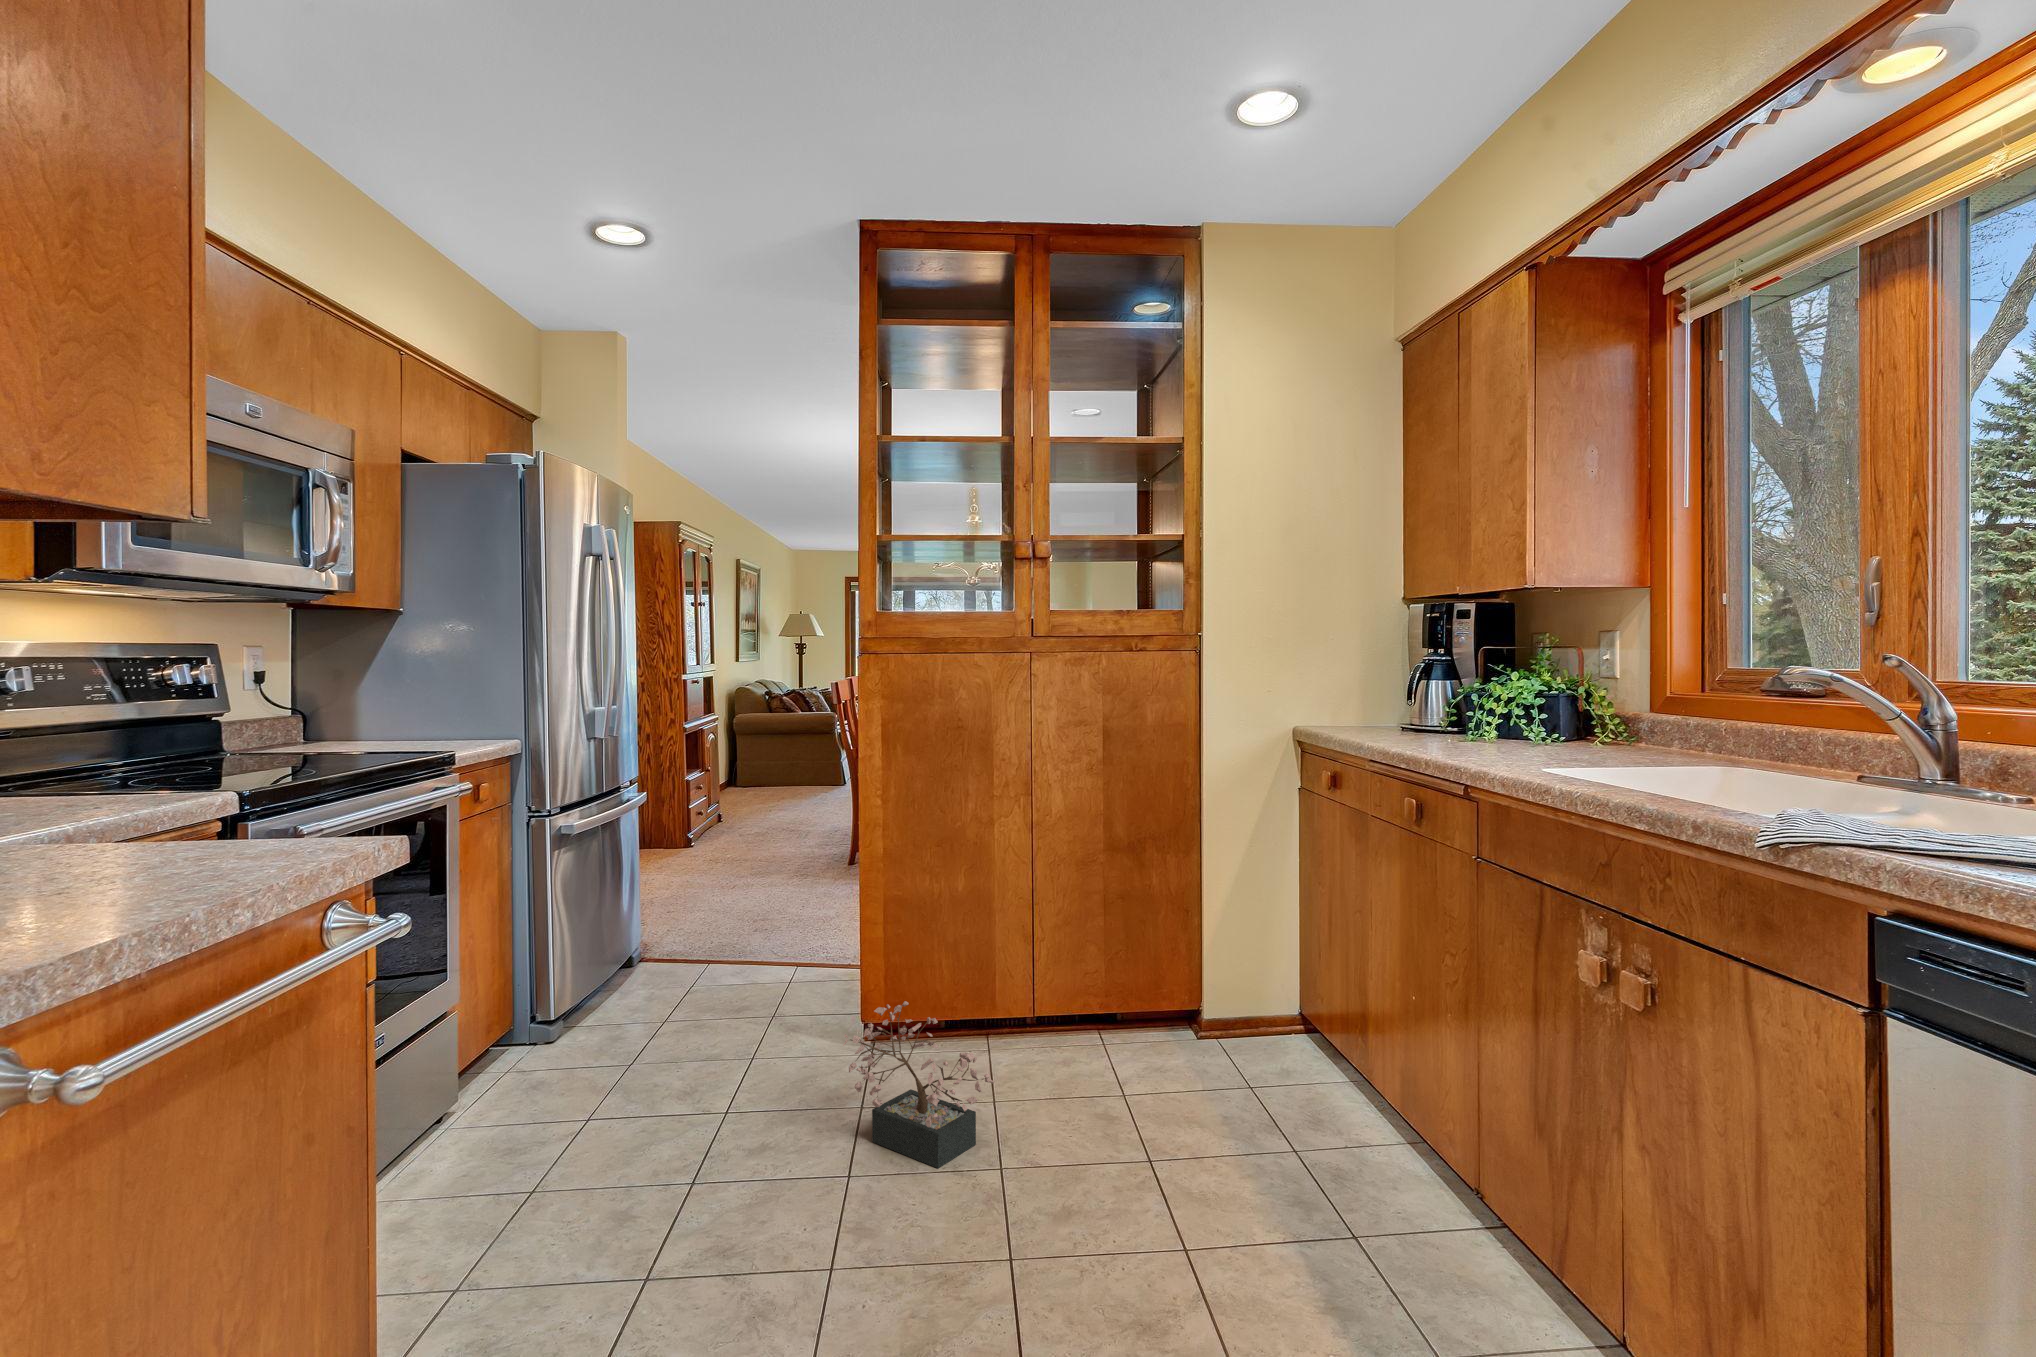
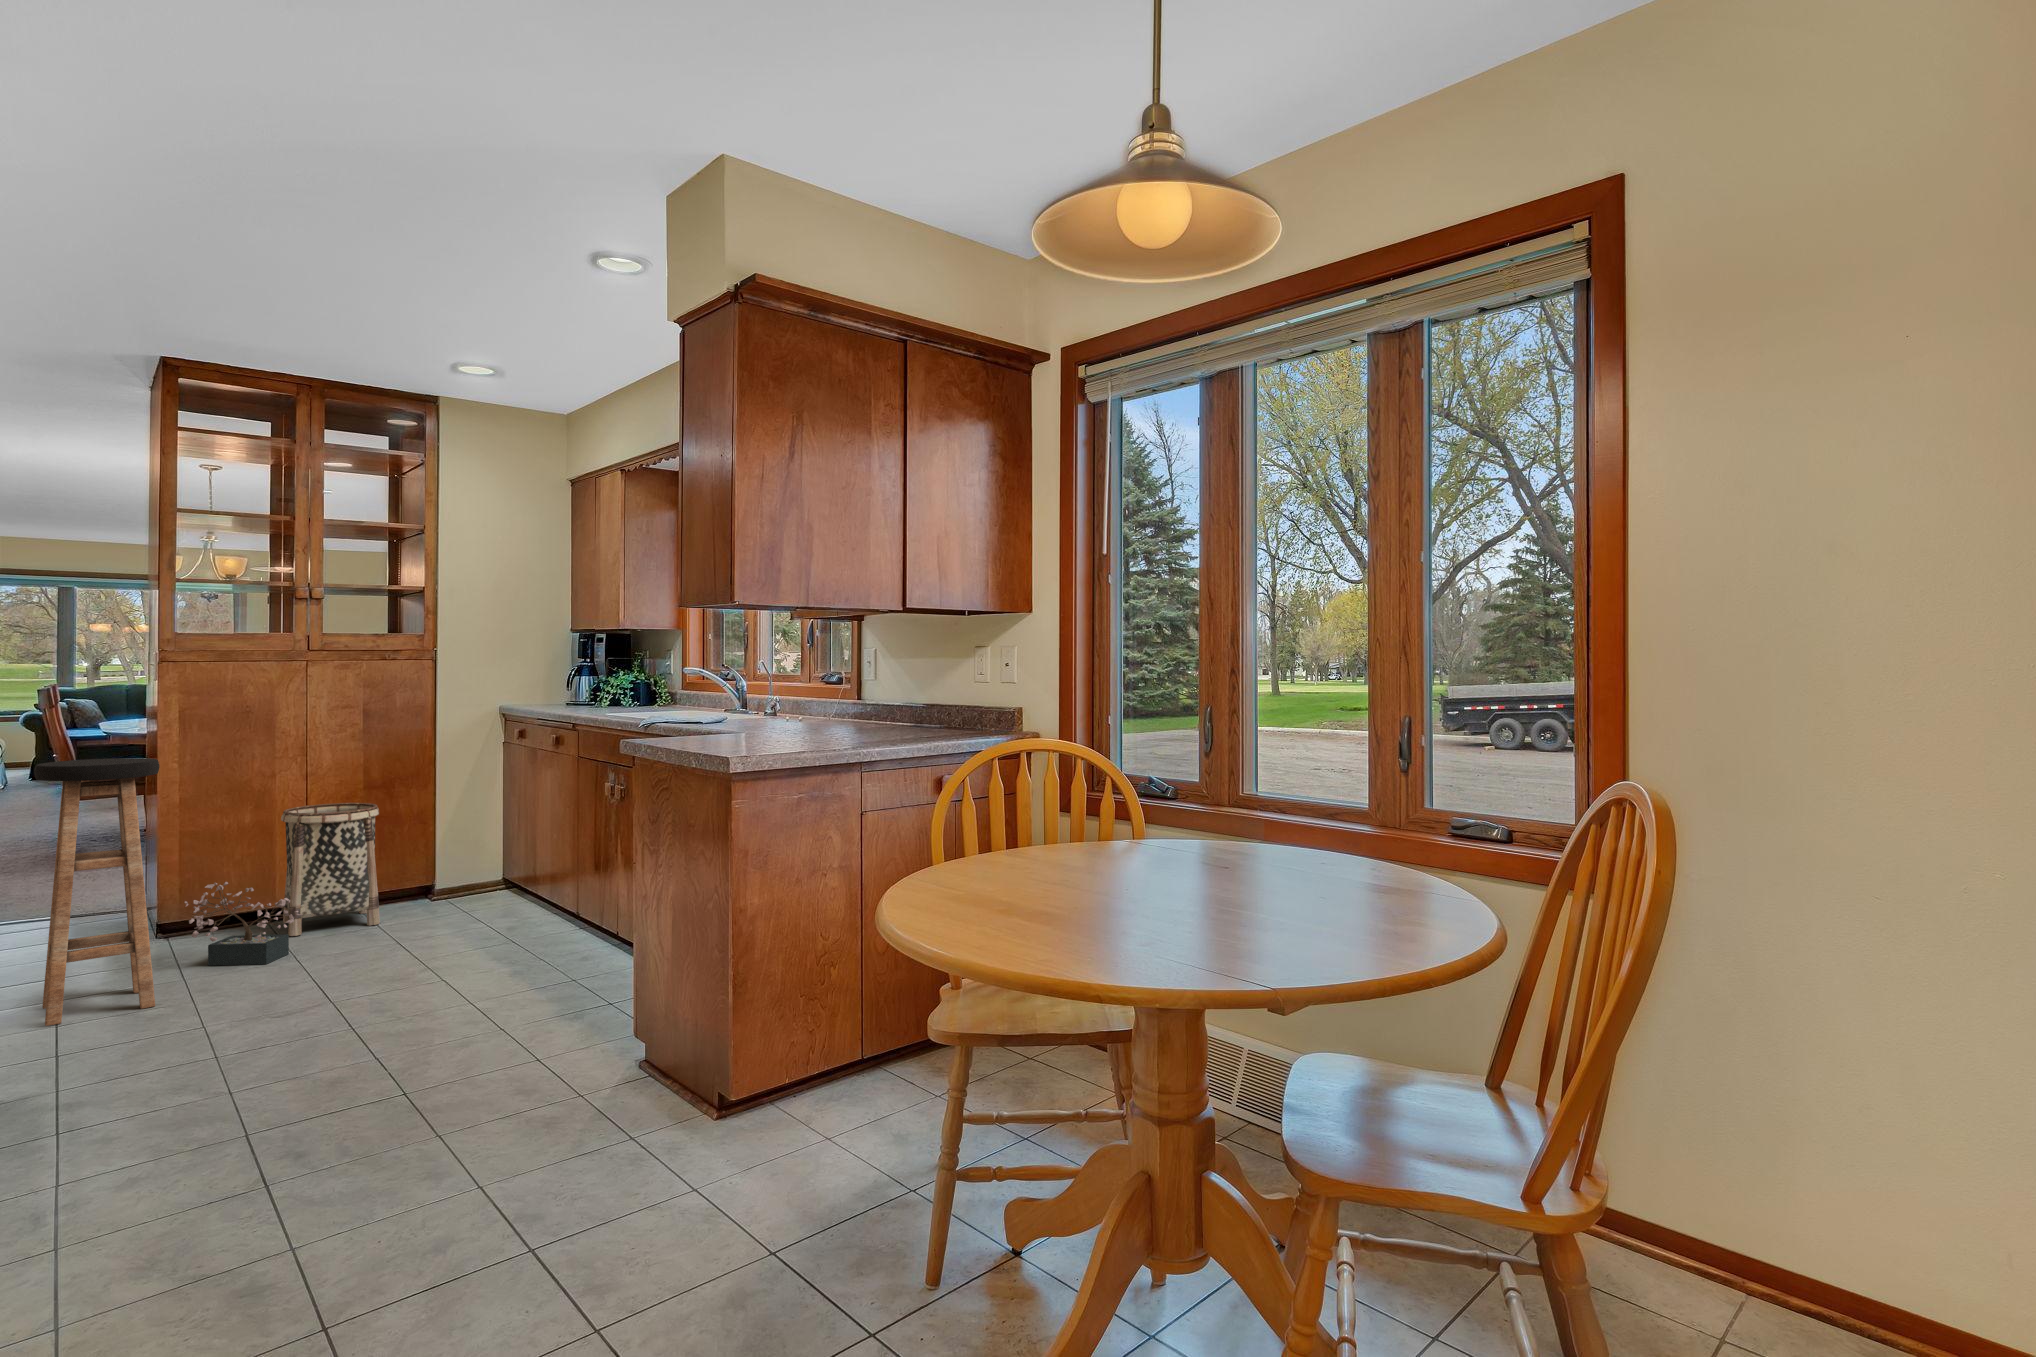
bar stool: none [611,812,776,1266] -> present [34,758,159,1026]
basket: none [990,872,1118,1091] -> present [281,803,380,936]

